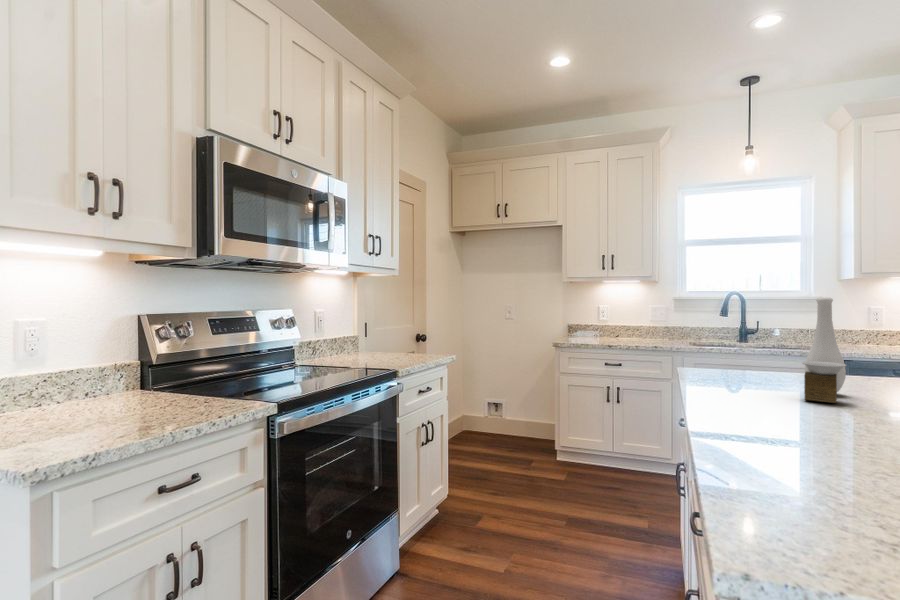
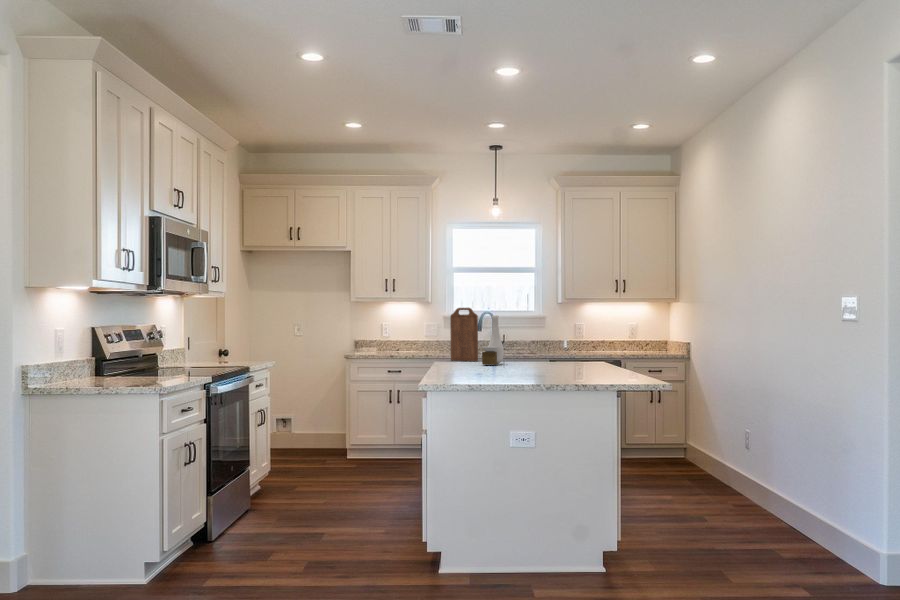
cutting board: none [711,284,768,378] -> present [450,308,478,361]

